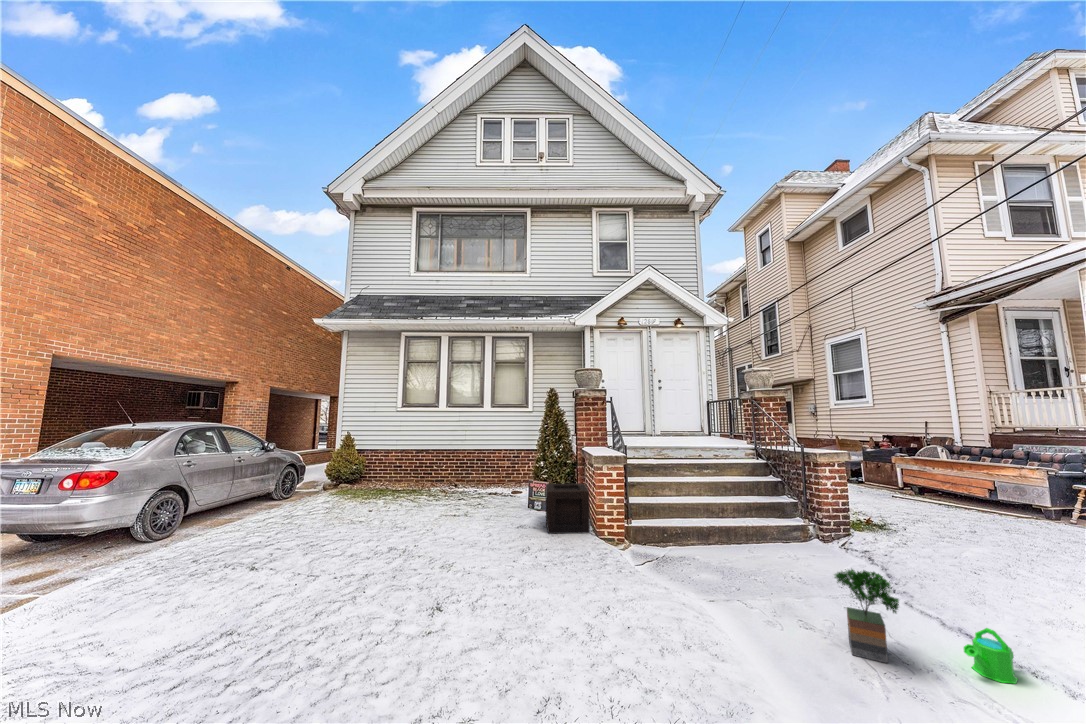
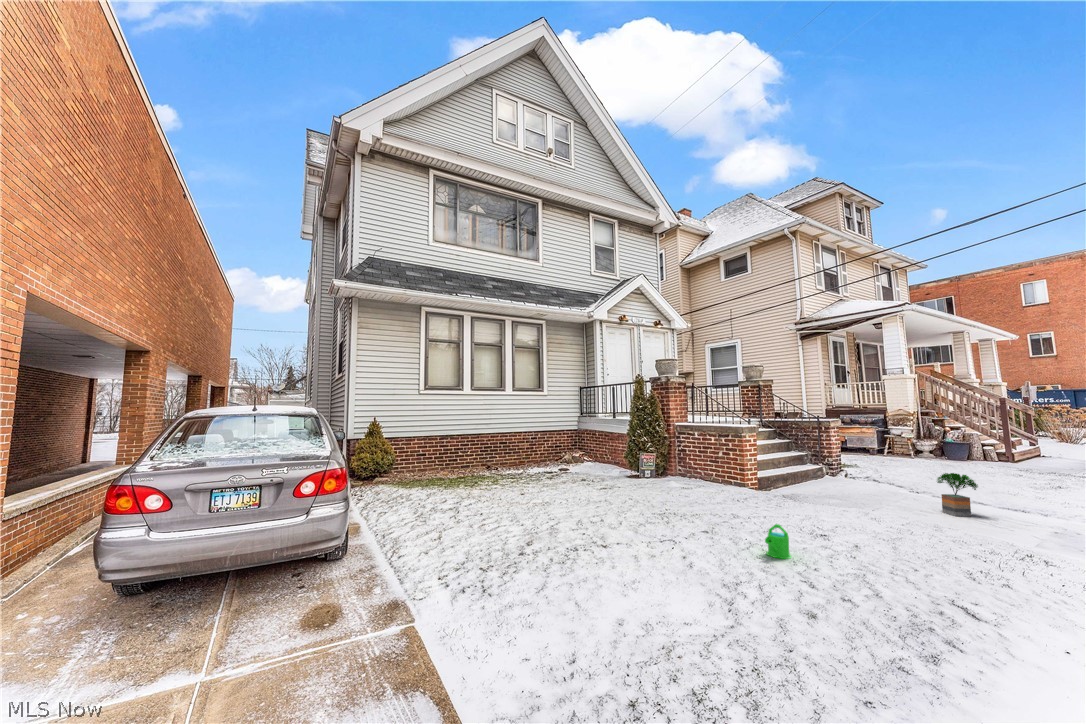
wooden crate: present [545,483,590,534] -> none [662,450,710,489]
watering can: present [964,628,1018,684] -> present [765,524,791,559]

